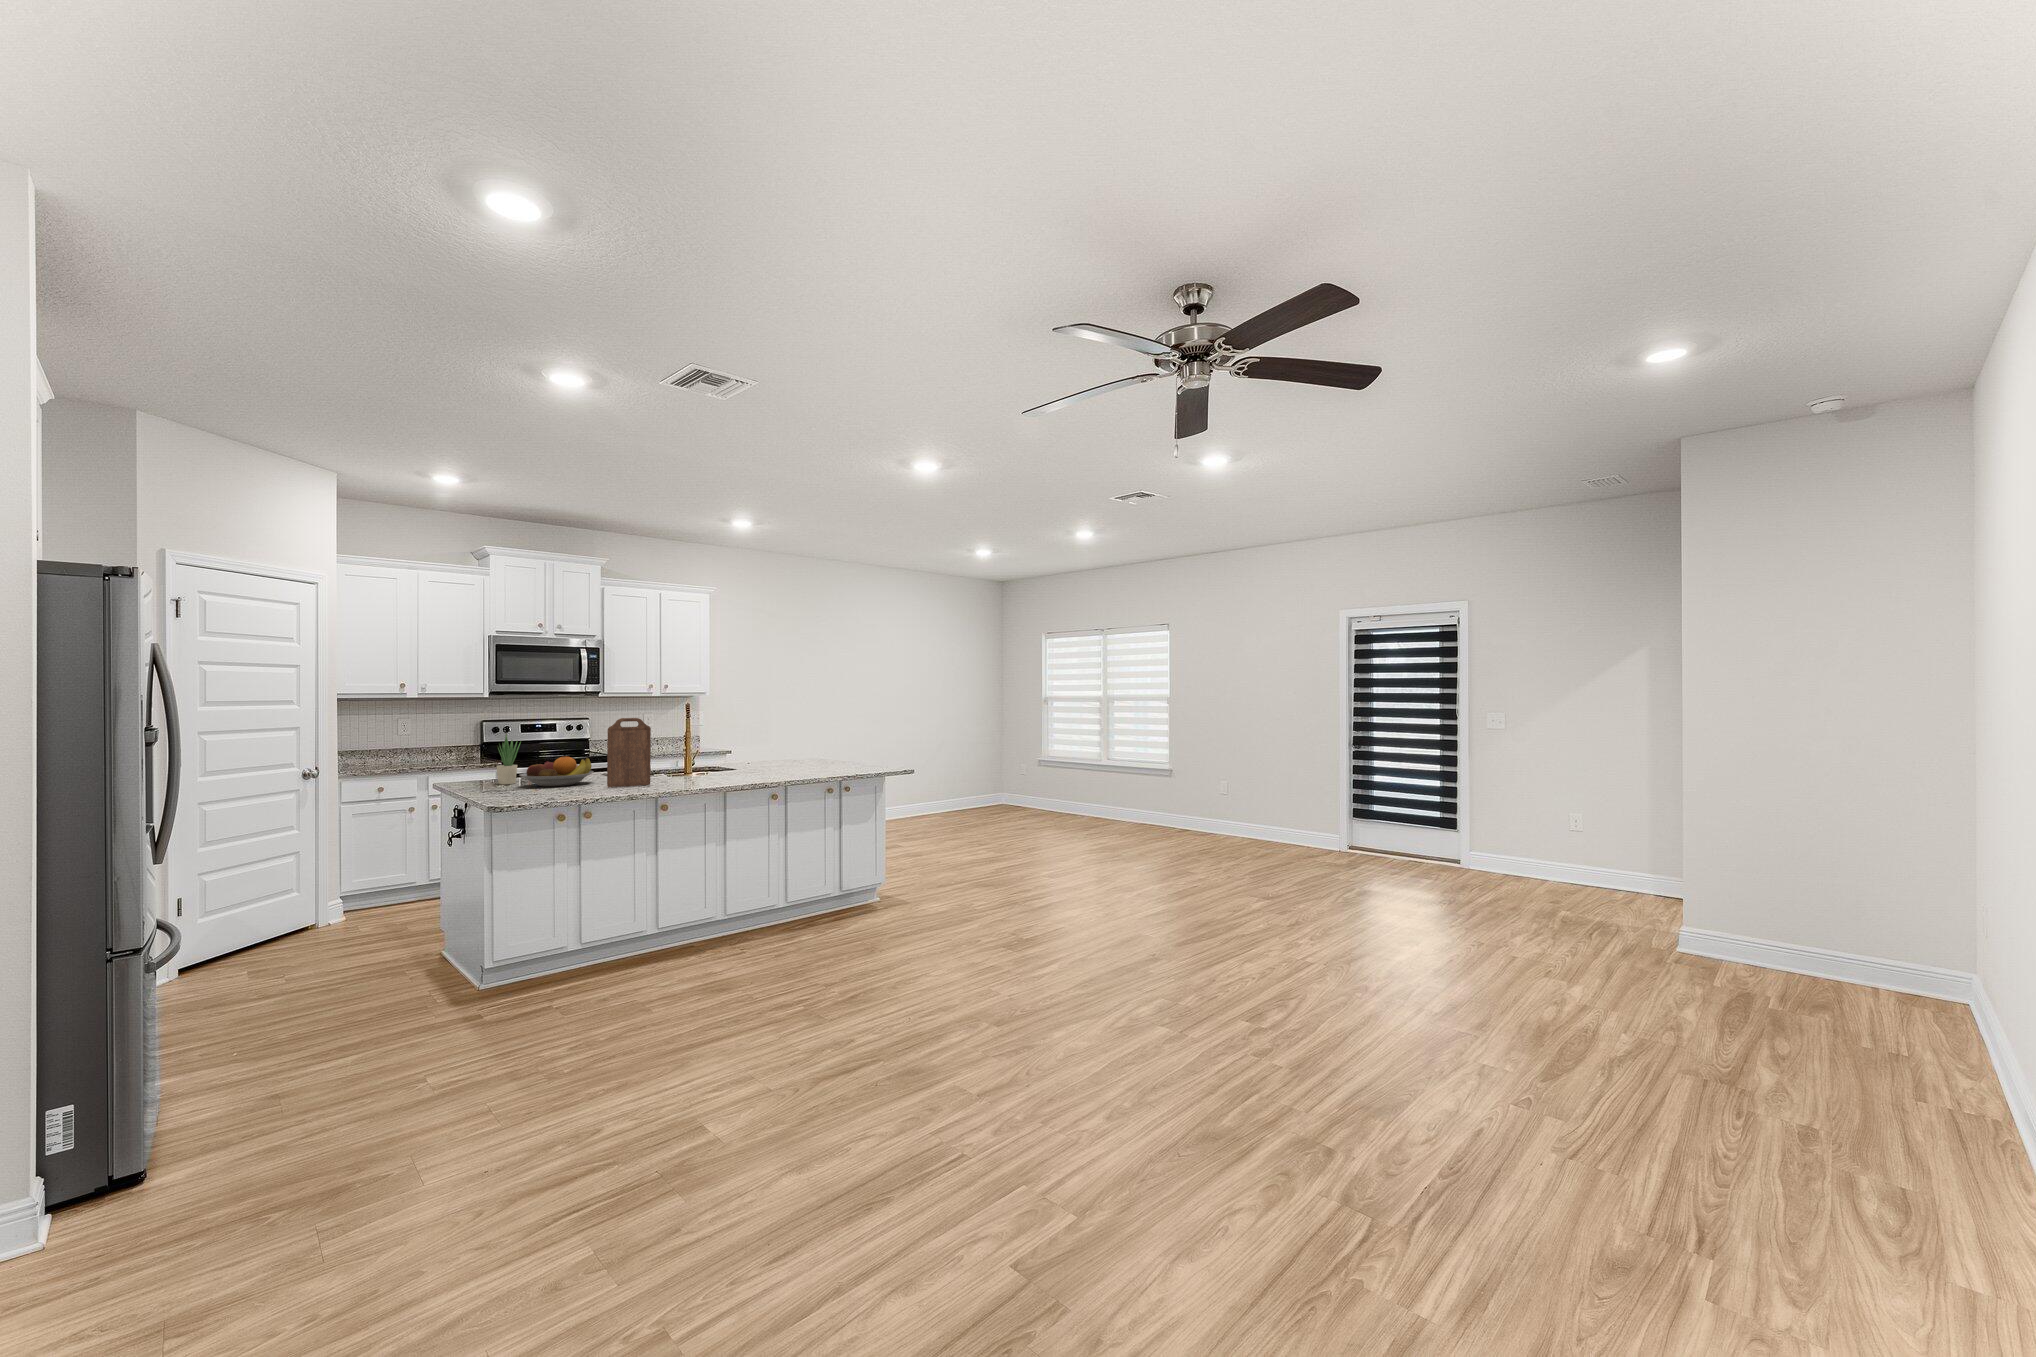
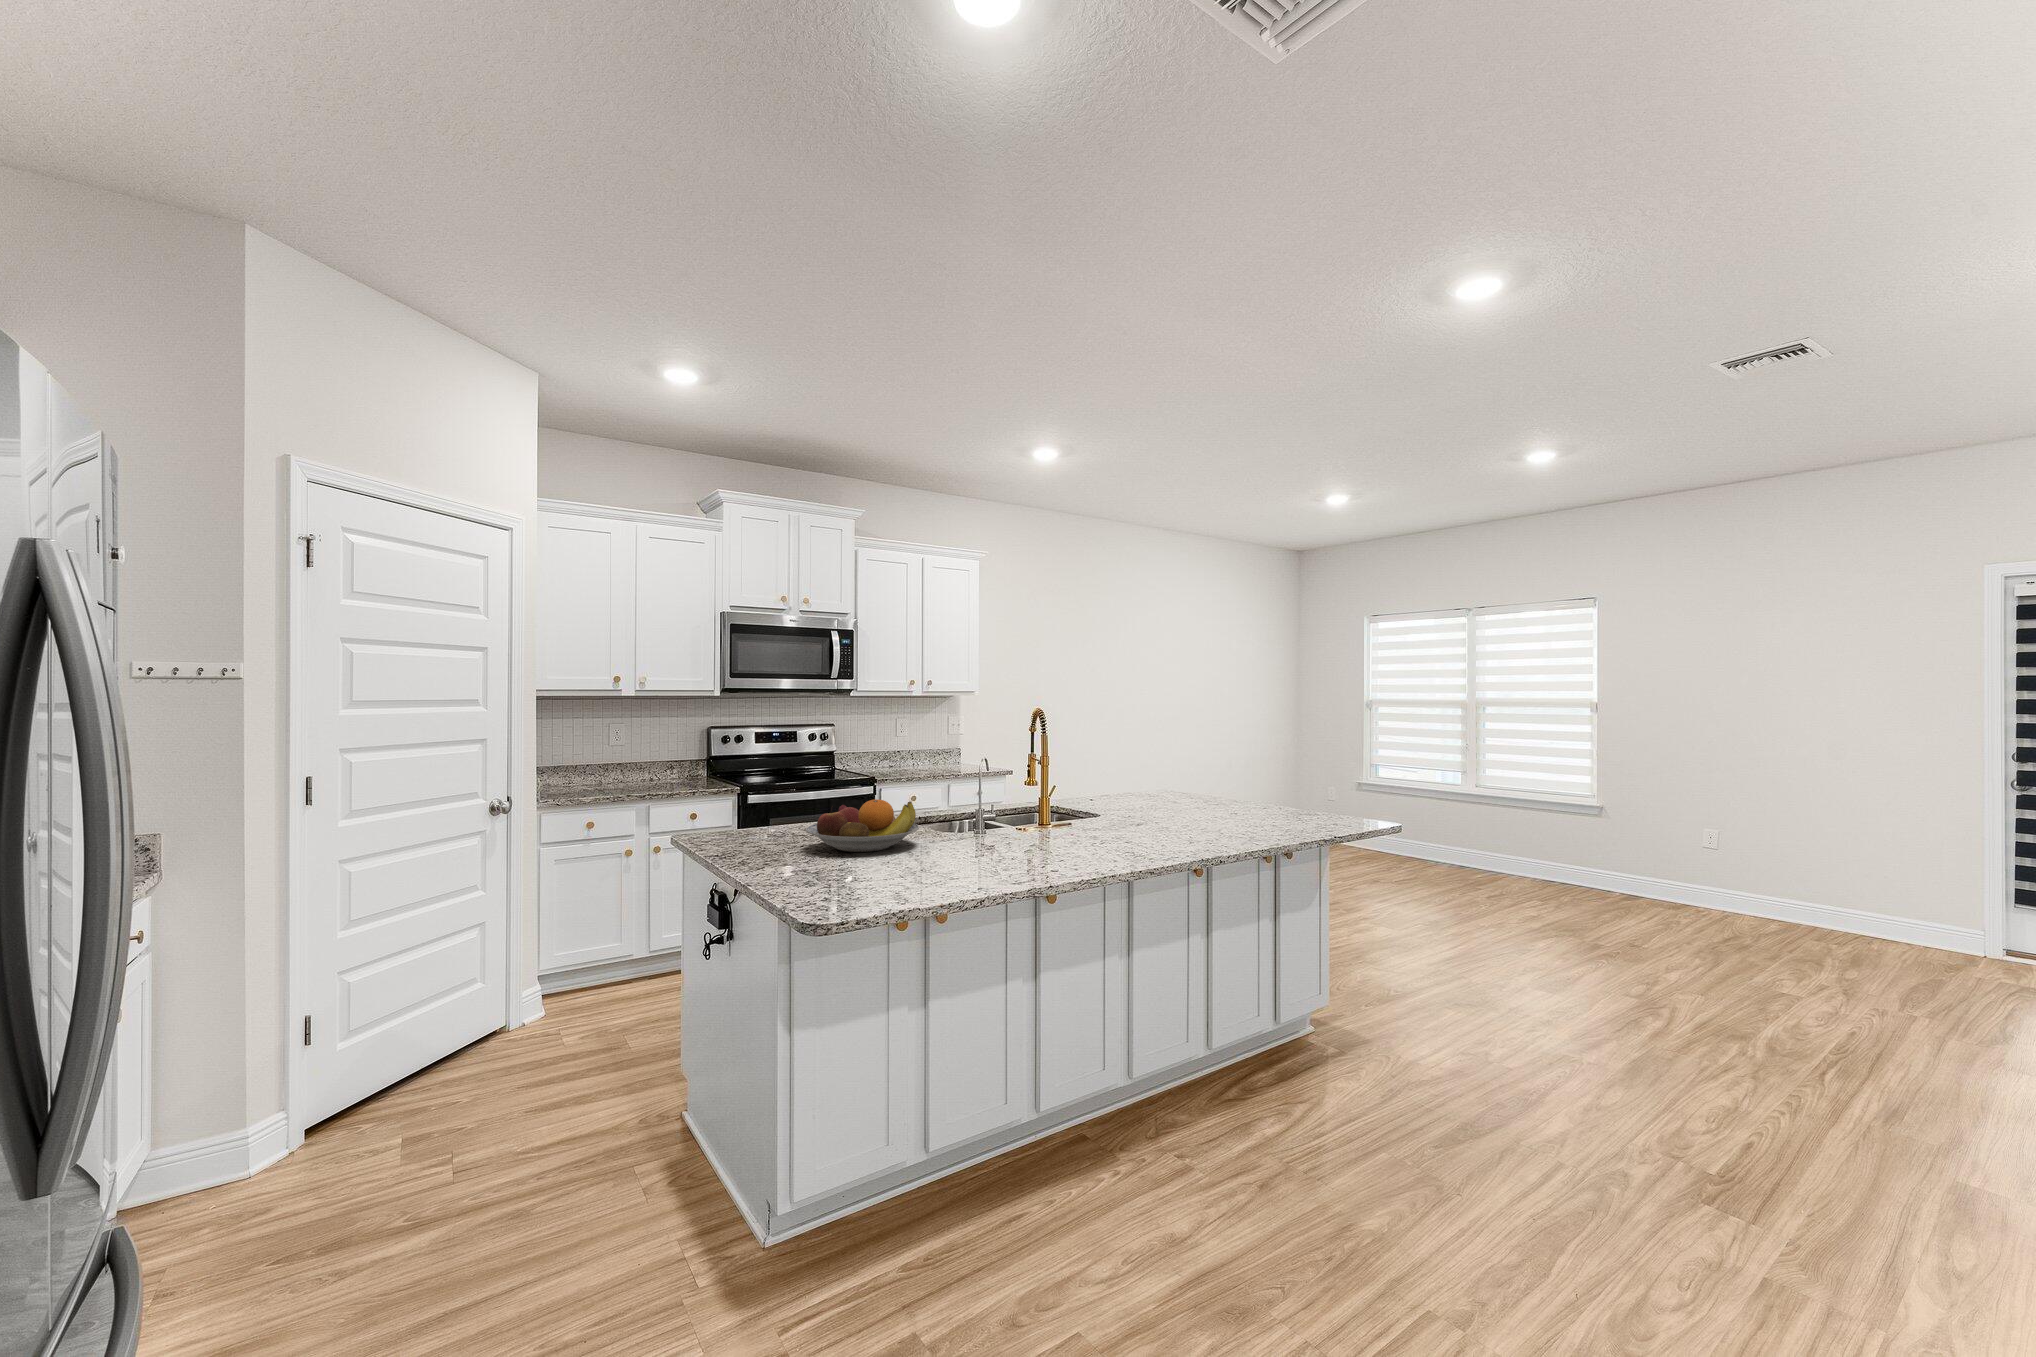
cutting board: present [607,718,651,787] -> none [962,736,1030,862]
potted plant: present [497,734,521,784] -> none [763,755,798,841]

